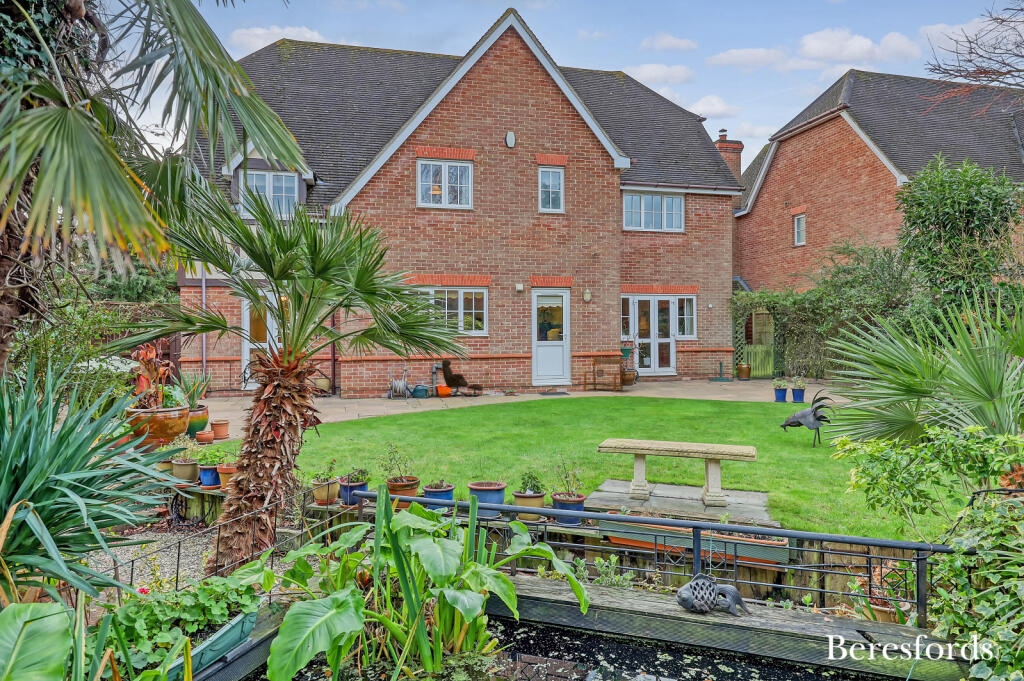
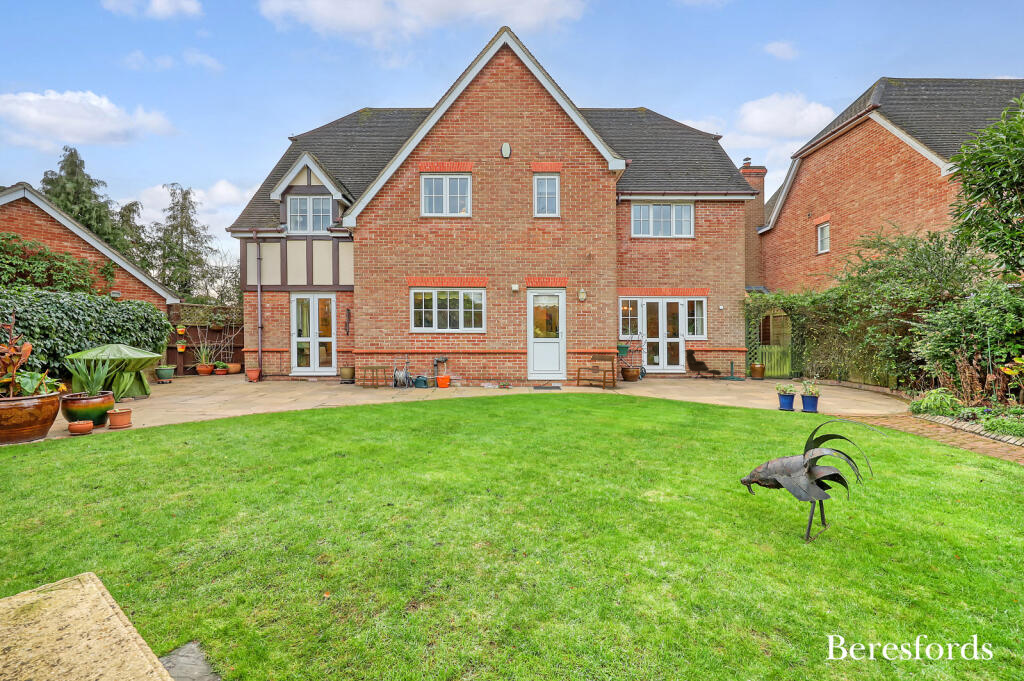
lounge chair: present [442,360,483,396] -> present [686,349,721,378]
round table: none [355,375,389,400] -> present [359,366,390,389]

